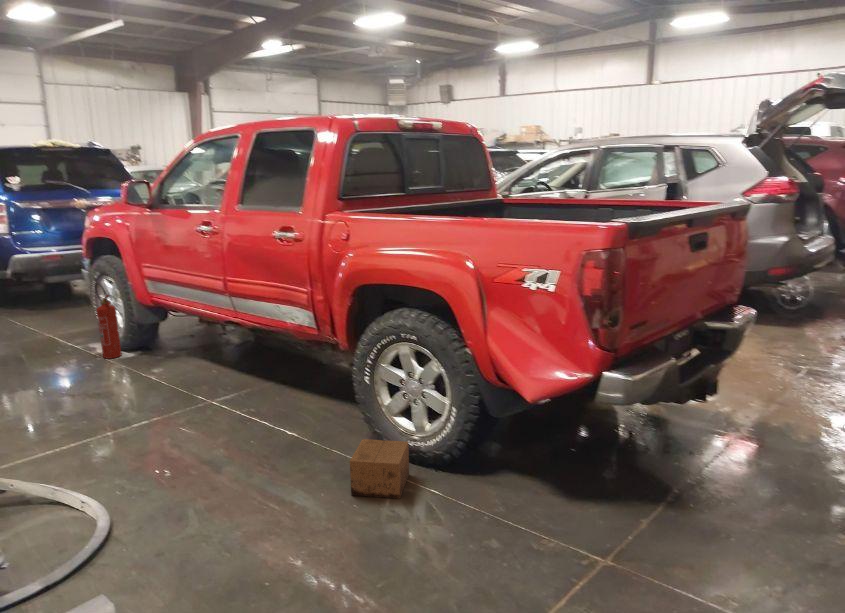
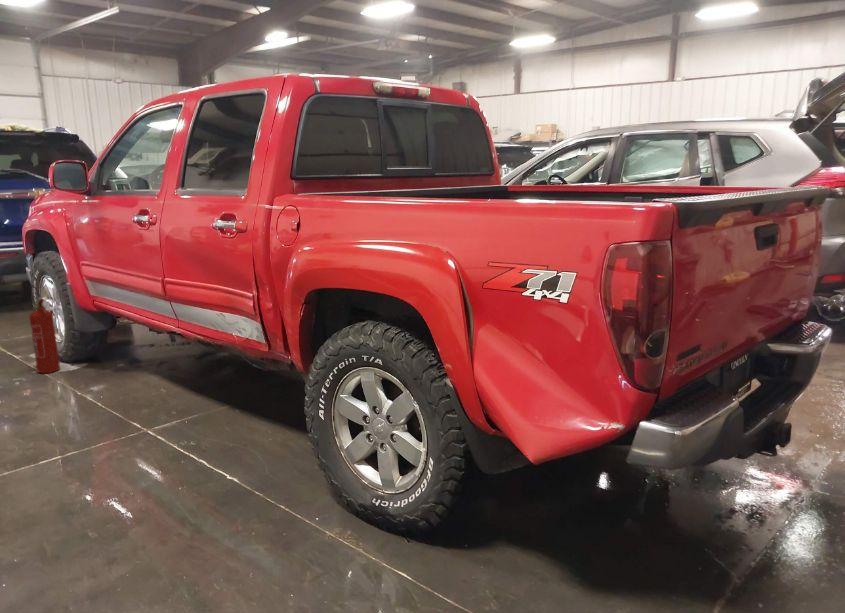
cardboard box: present [350,439,409,499] -> none [290,492,374,578]

